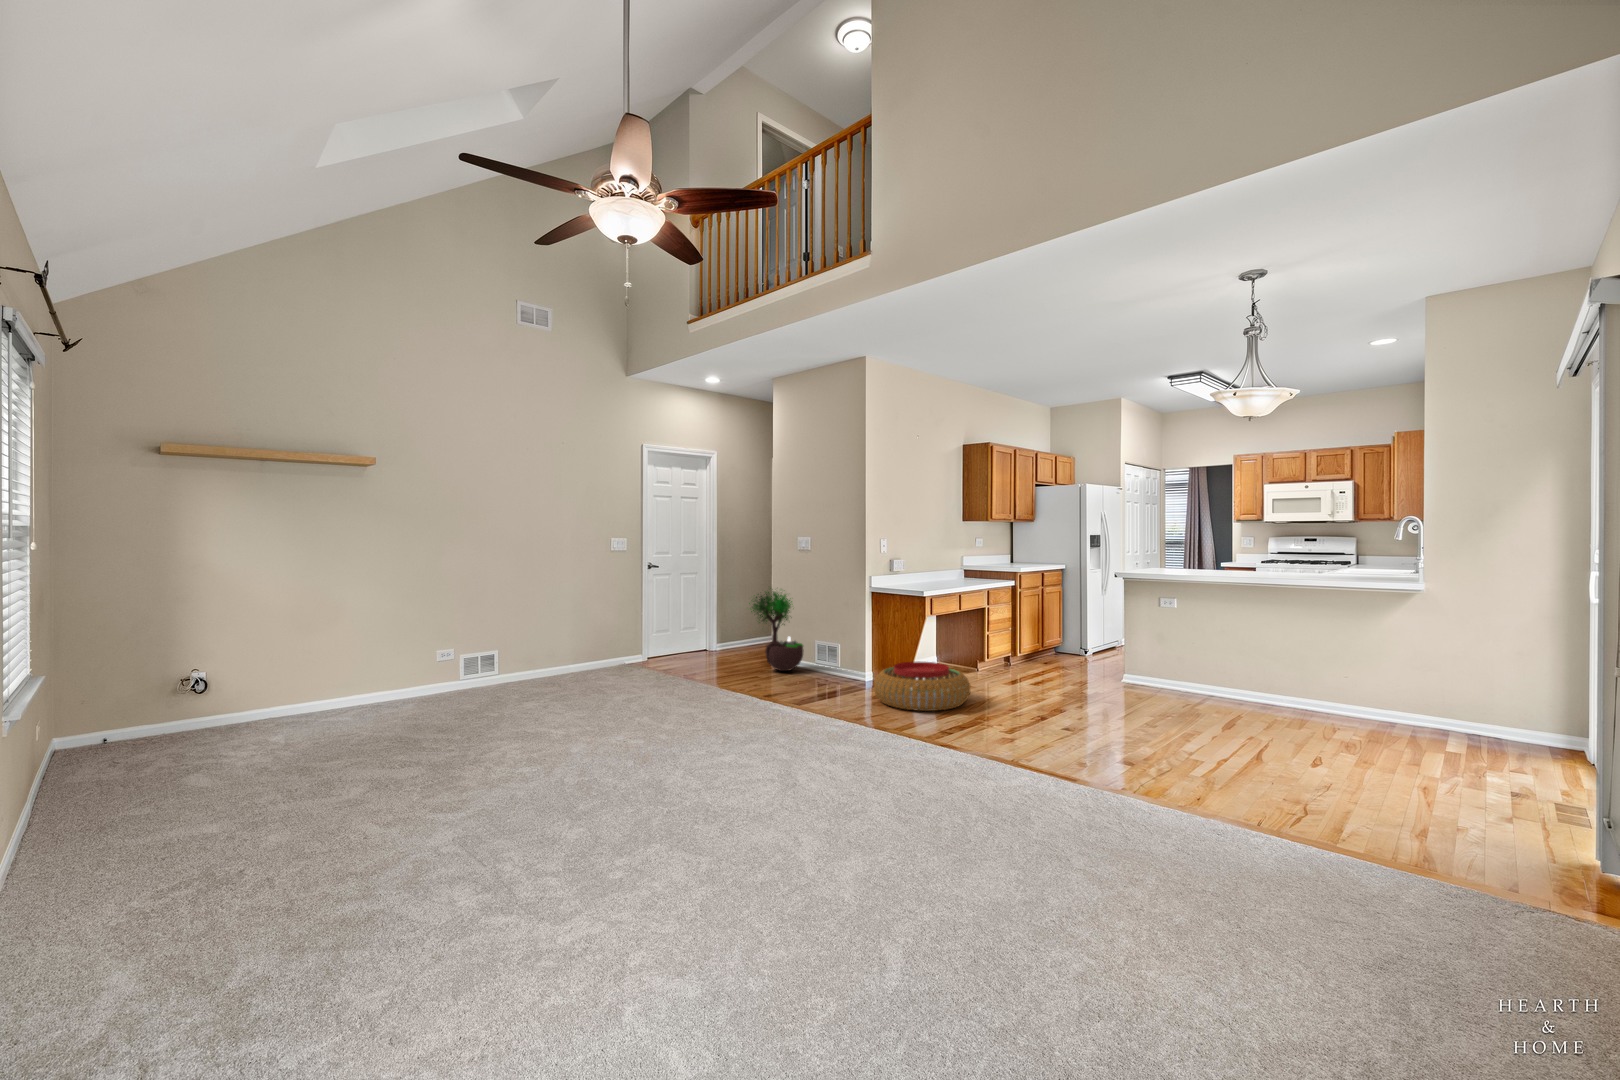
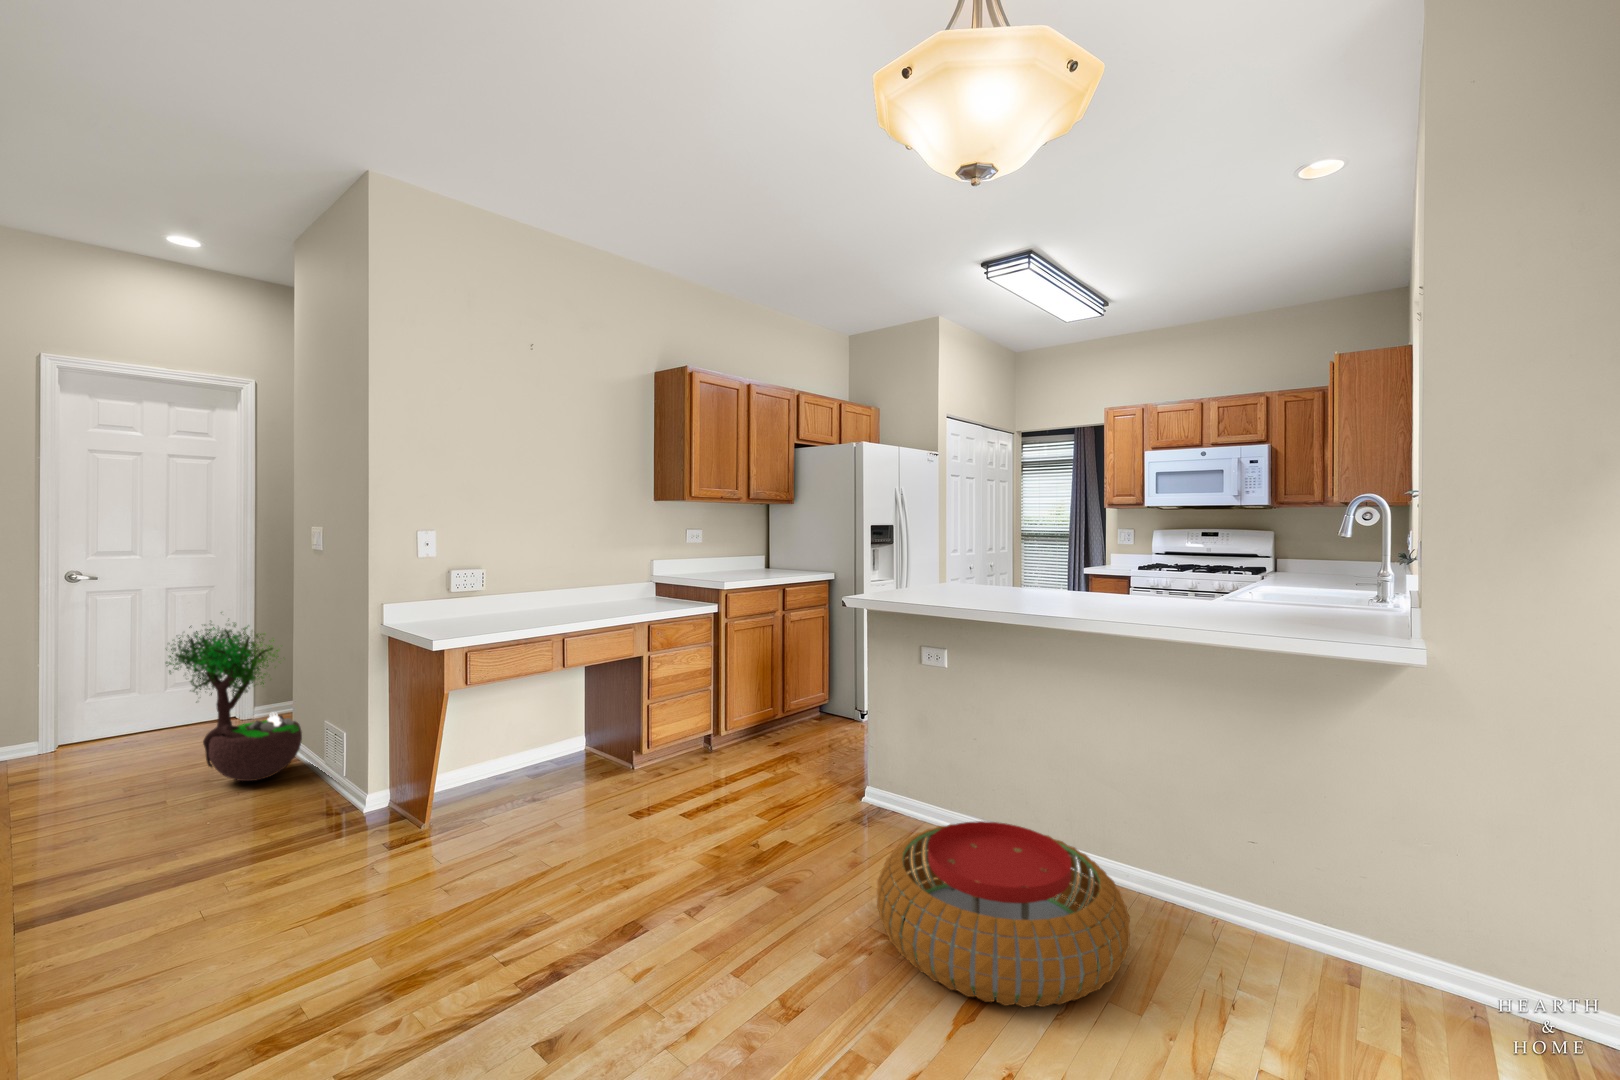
pouf: present [874,661,970,711] -> present [877,821,1130,1007]

